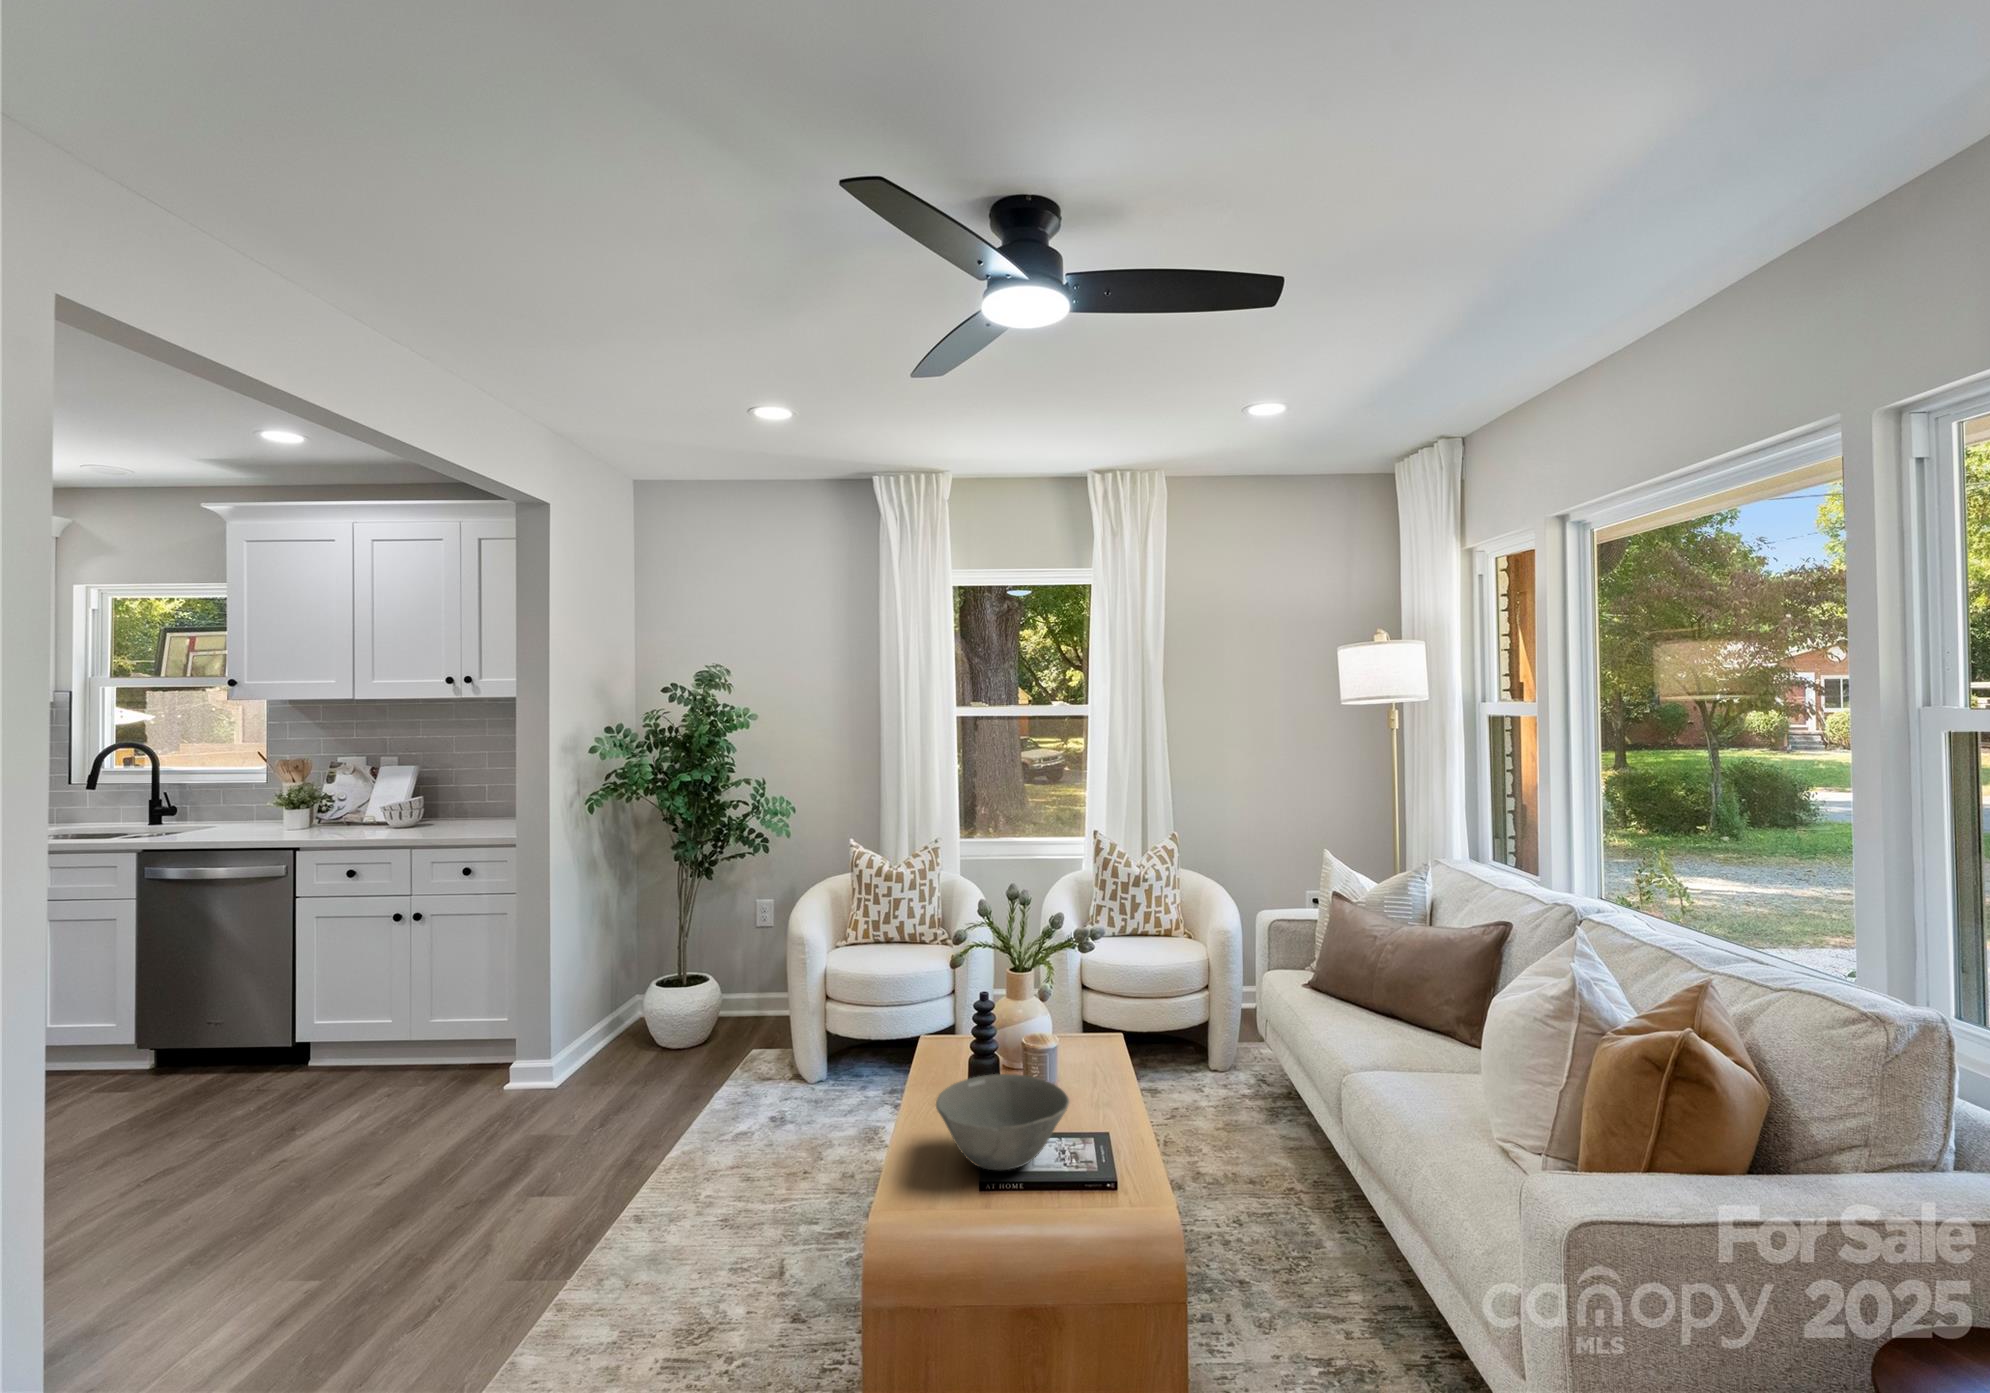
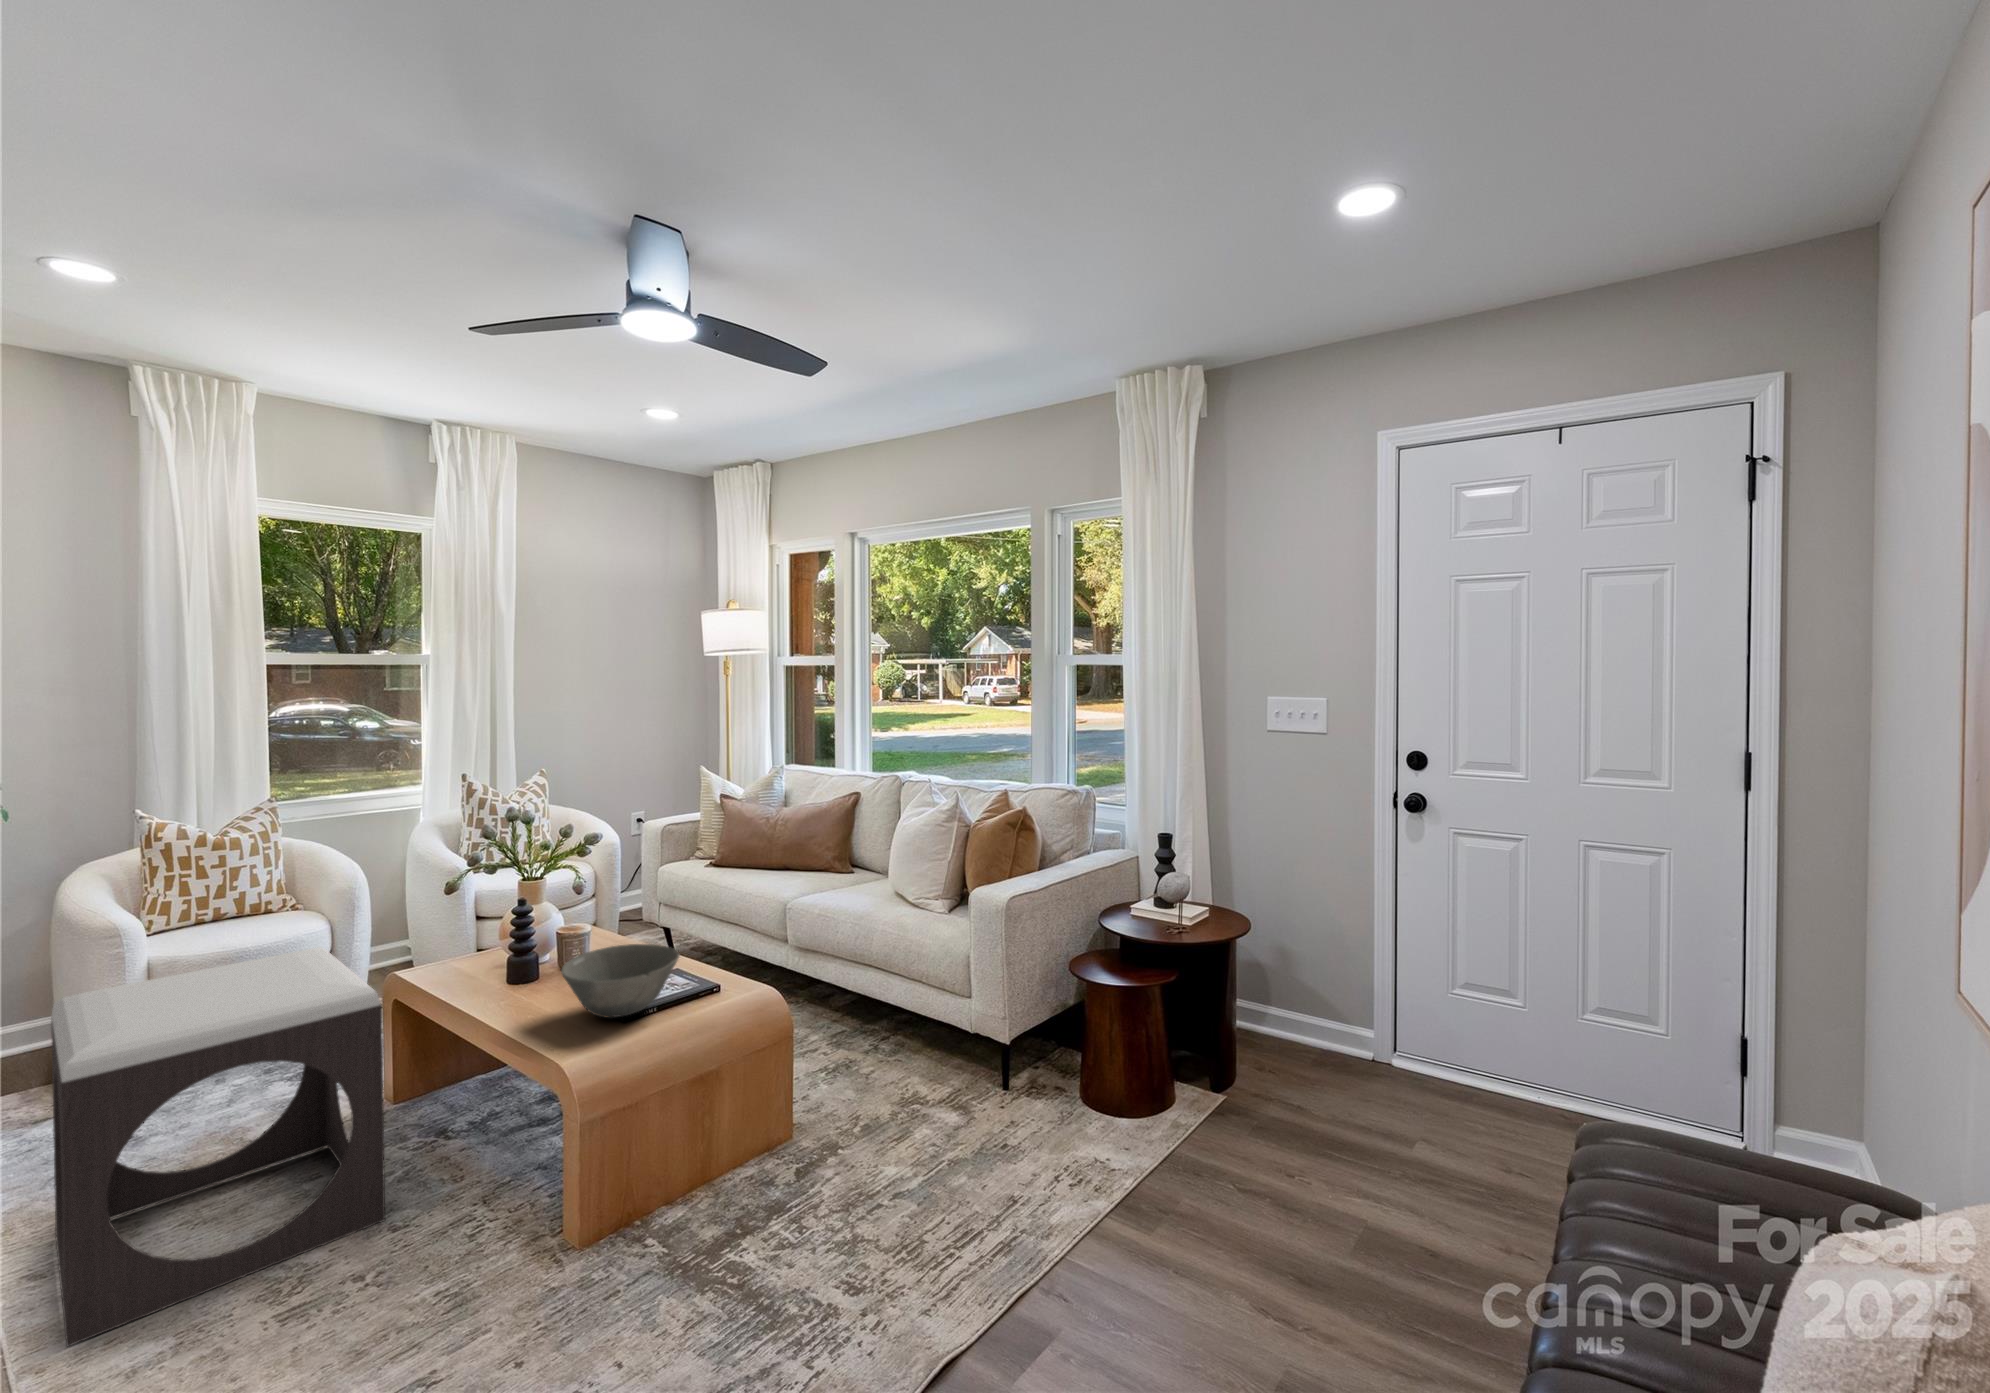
footstool: none [579,996,842,1297] -> present [51,947,385,1347]

